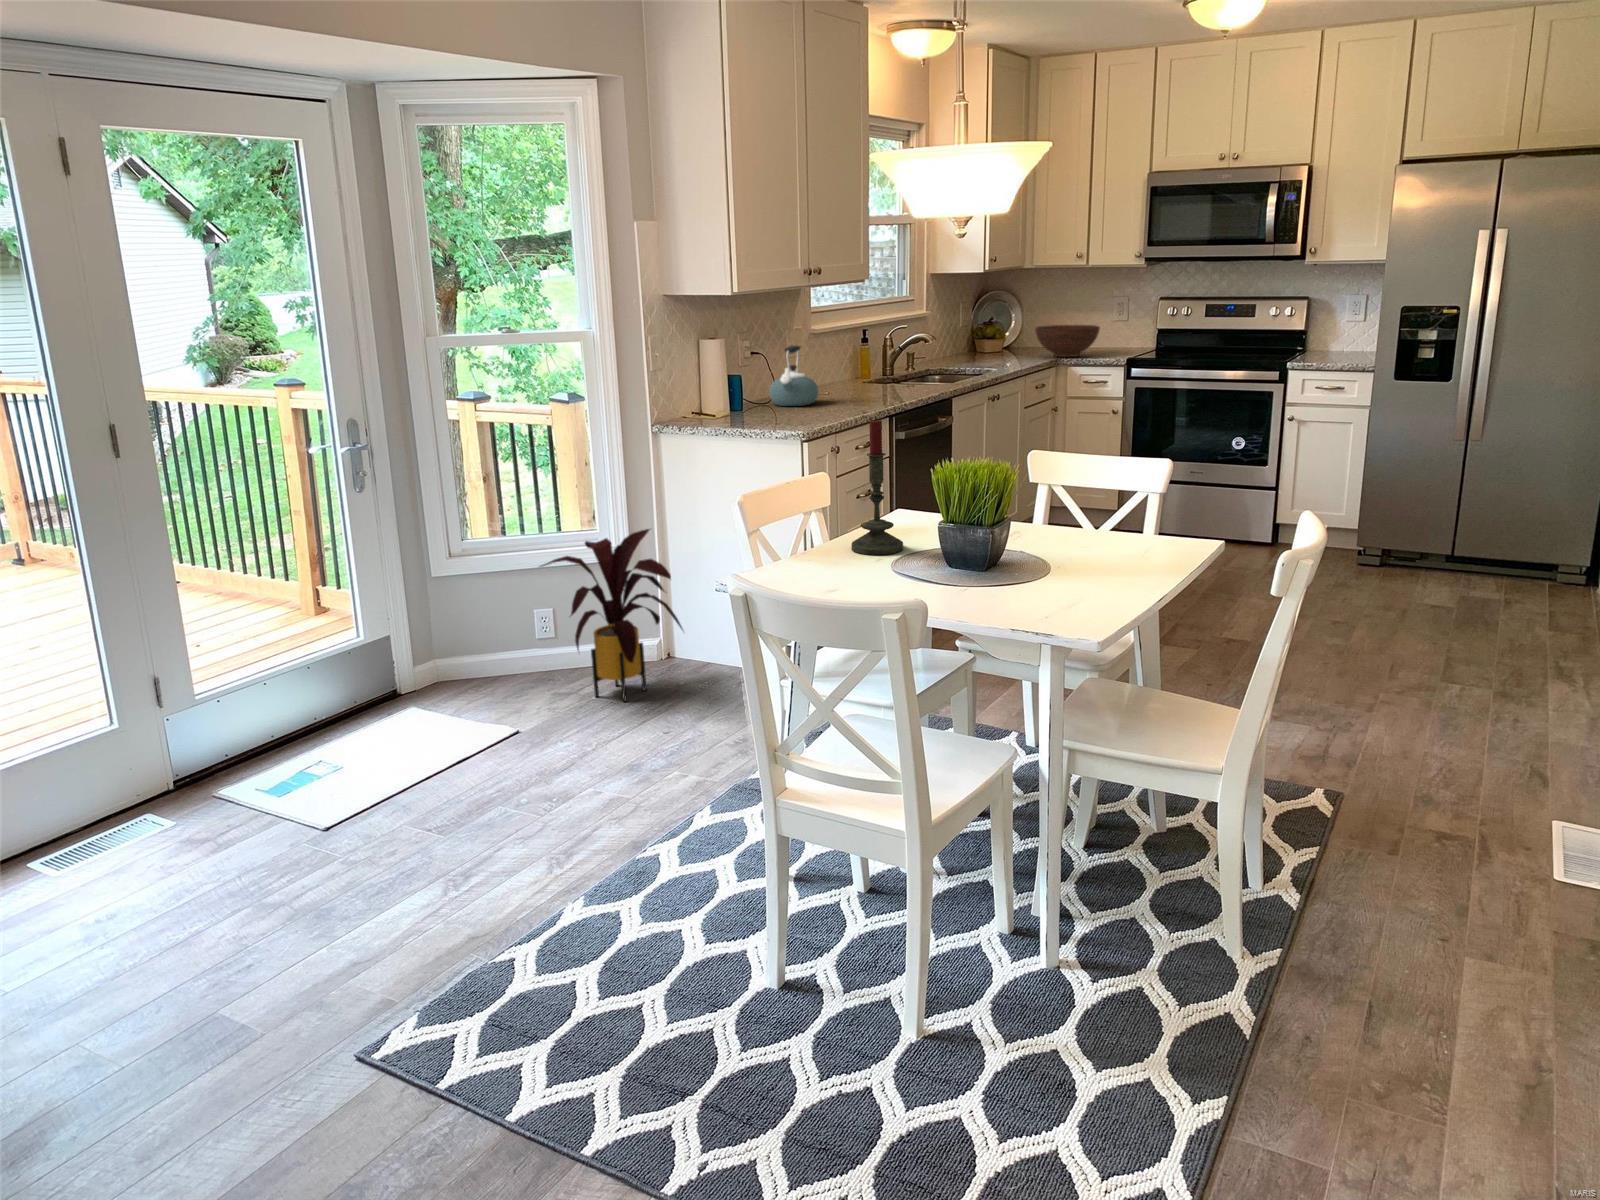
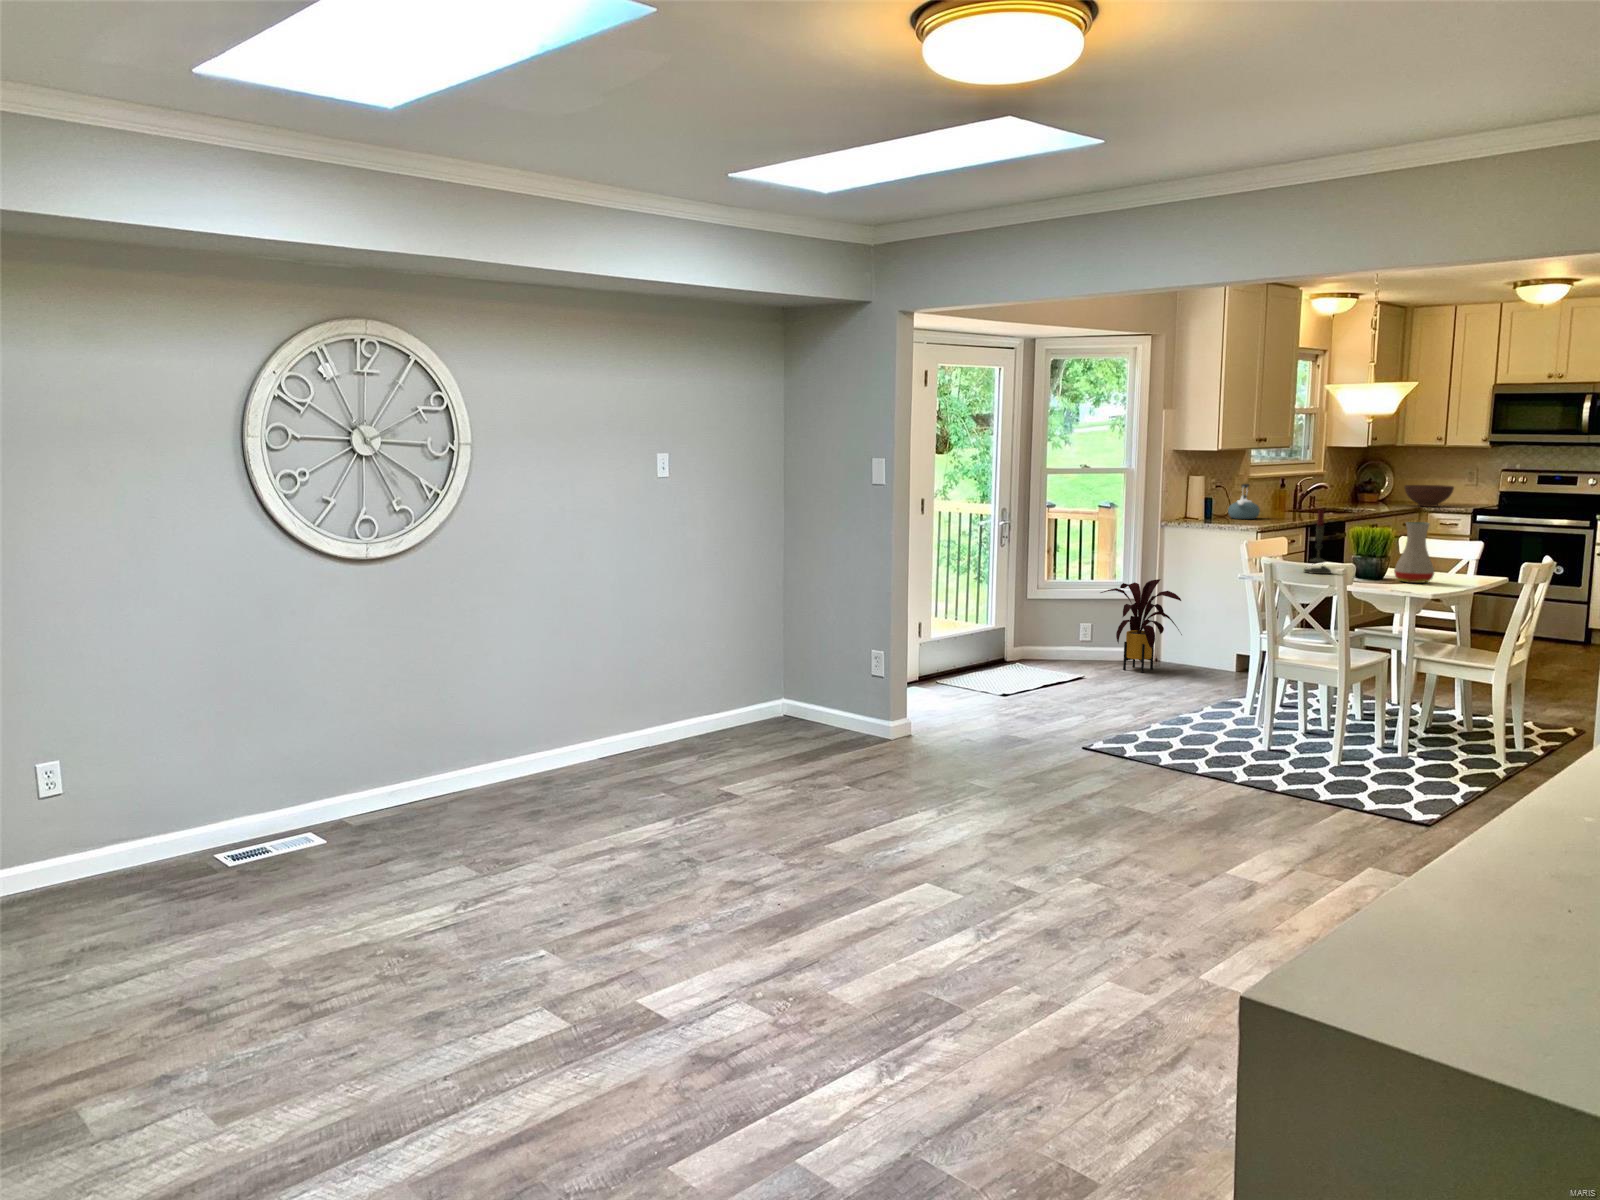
vase: none [1018,445,1095,577] -> present [1394,522,1434,583]

